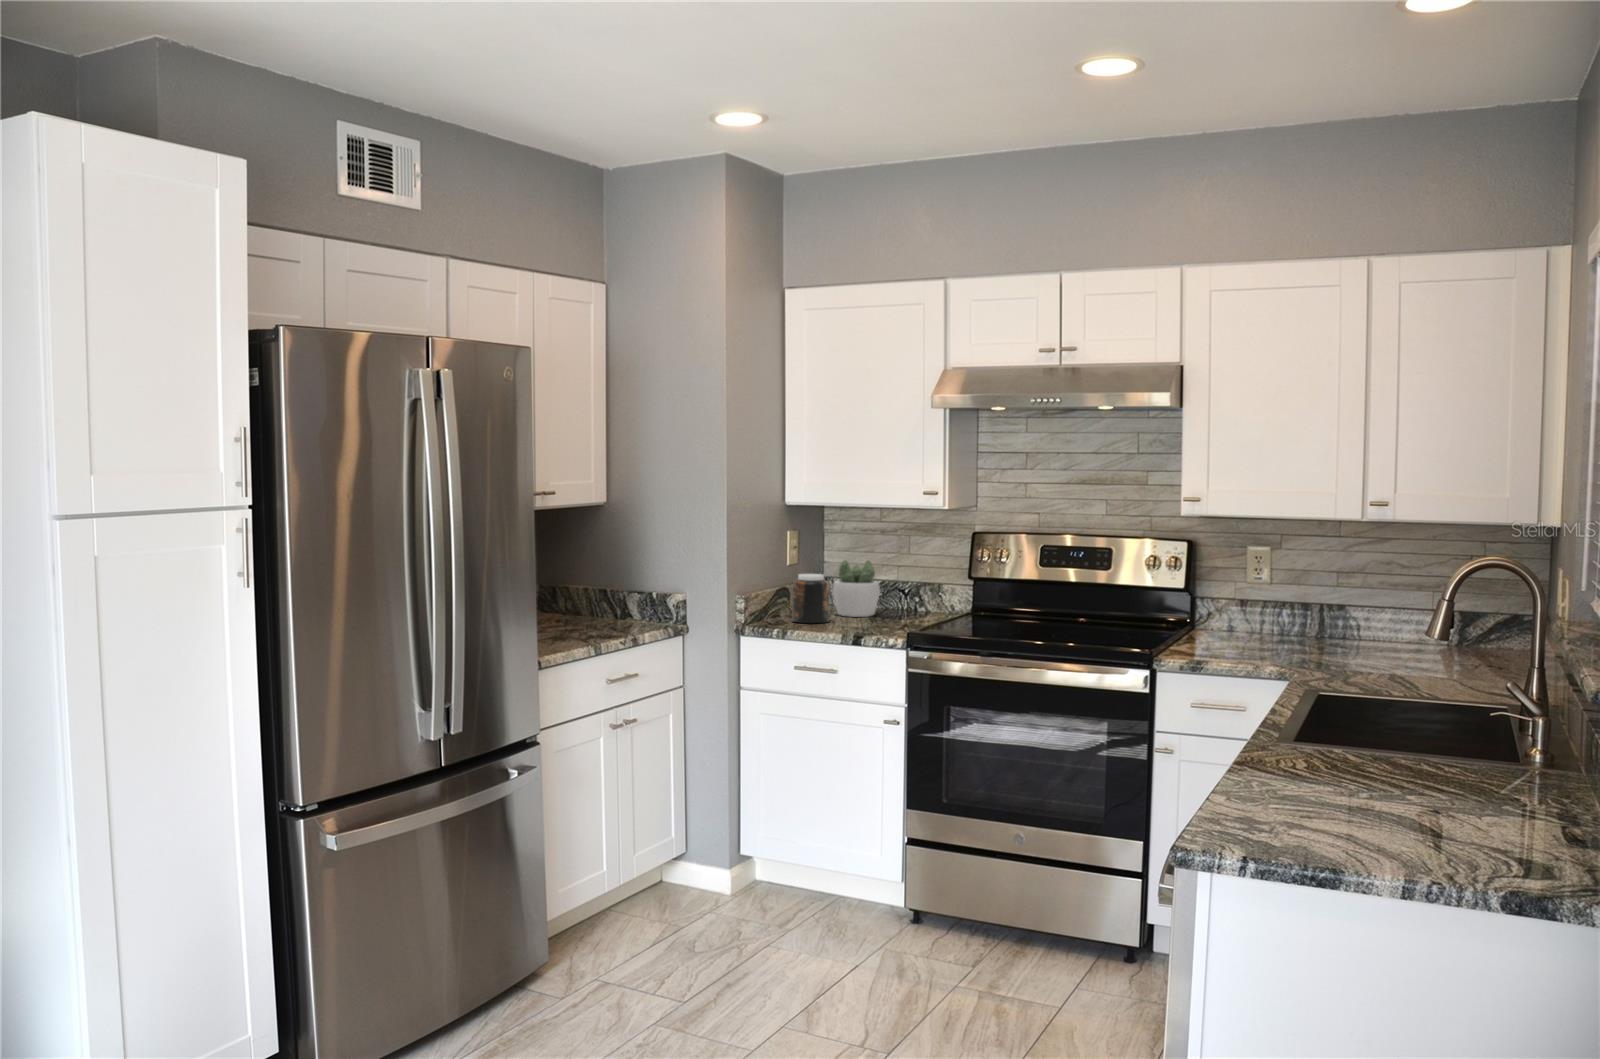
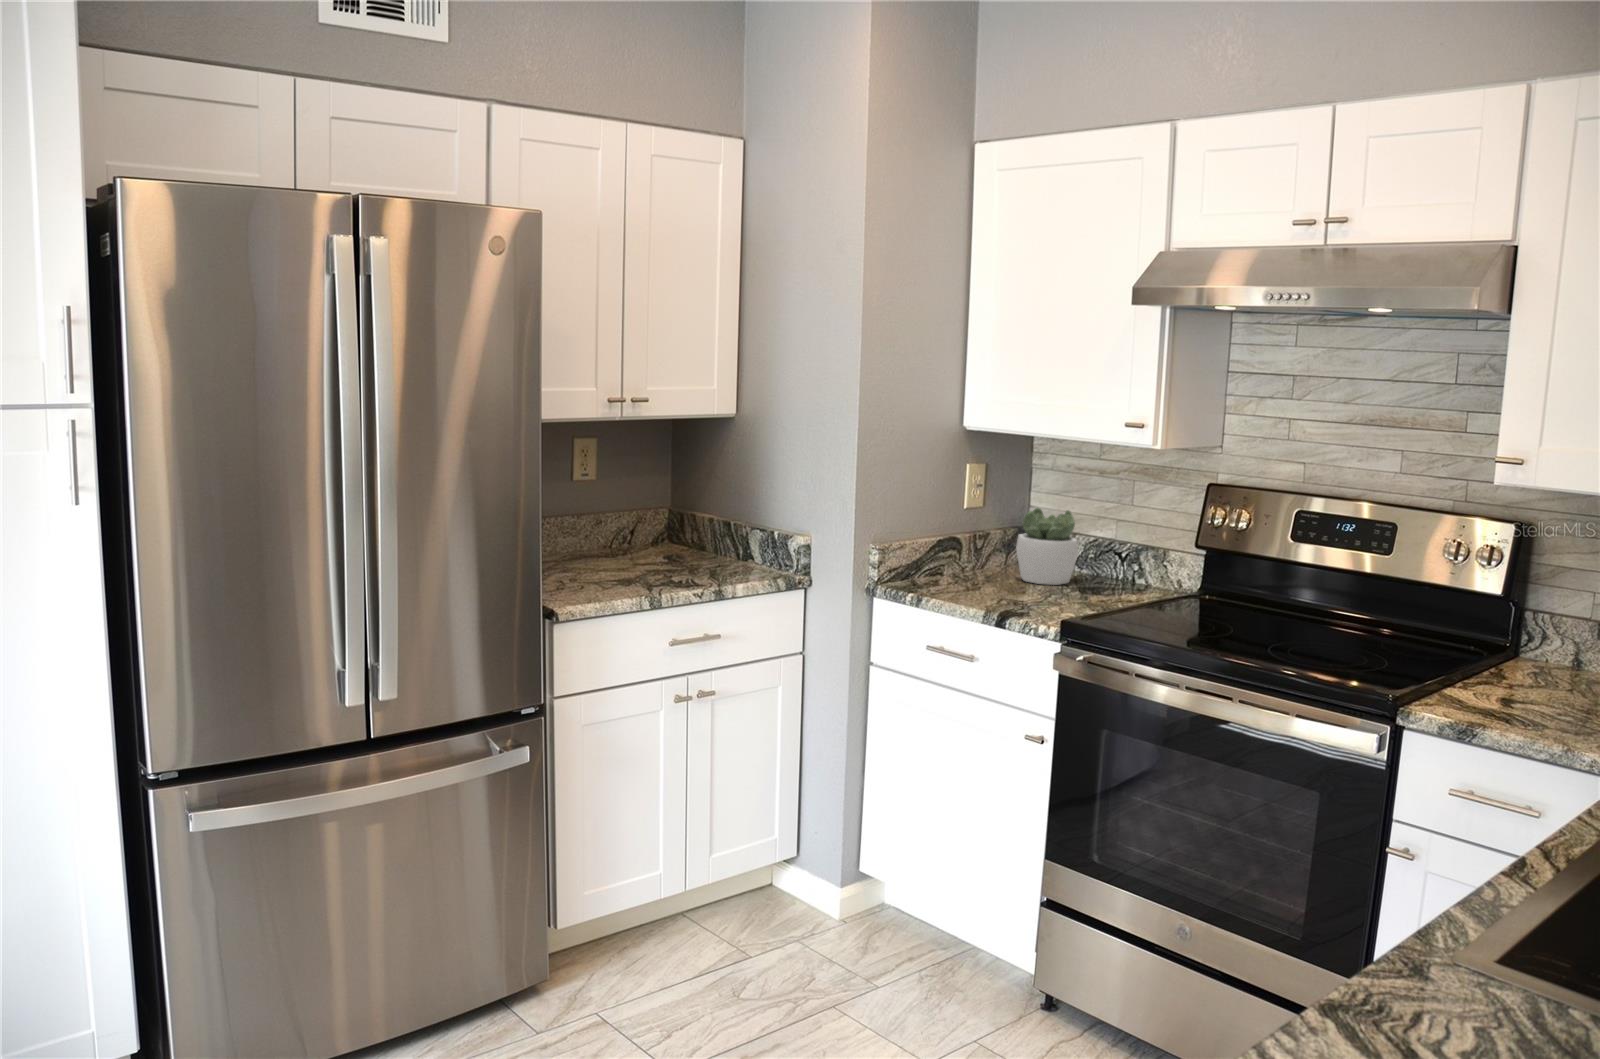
jar: present [792,574,830,623] -> none [944,523,995,590]

